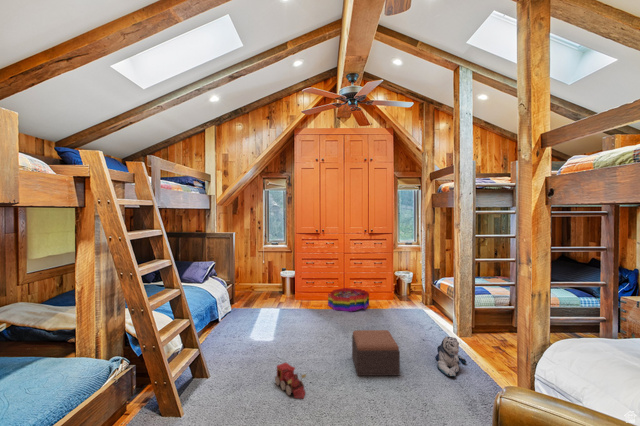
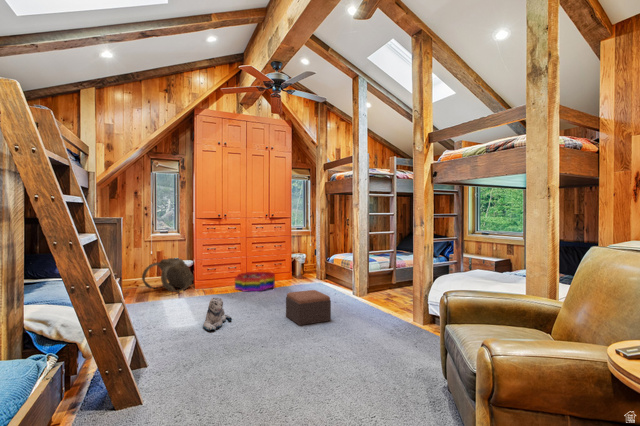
backpack: none [249,270,295,304] -> present [142,258,194,293]
plush toy: present [435,336,466,377] -> present [203,298,232,331]
toy train: present [275,363,306,398] -> none [232,320,266,344]

